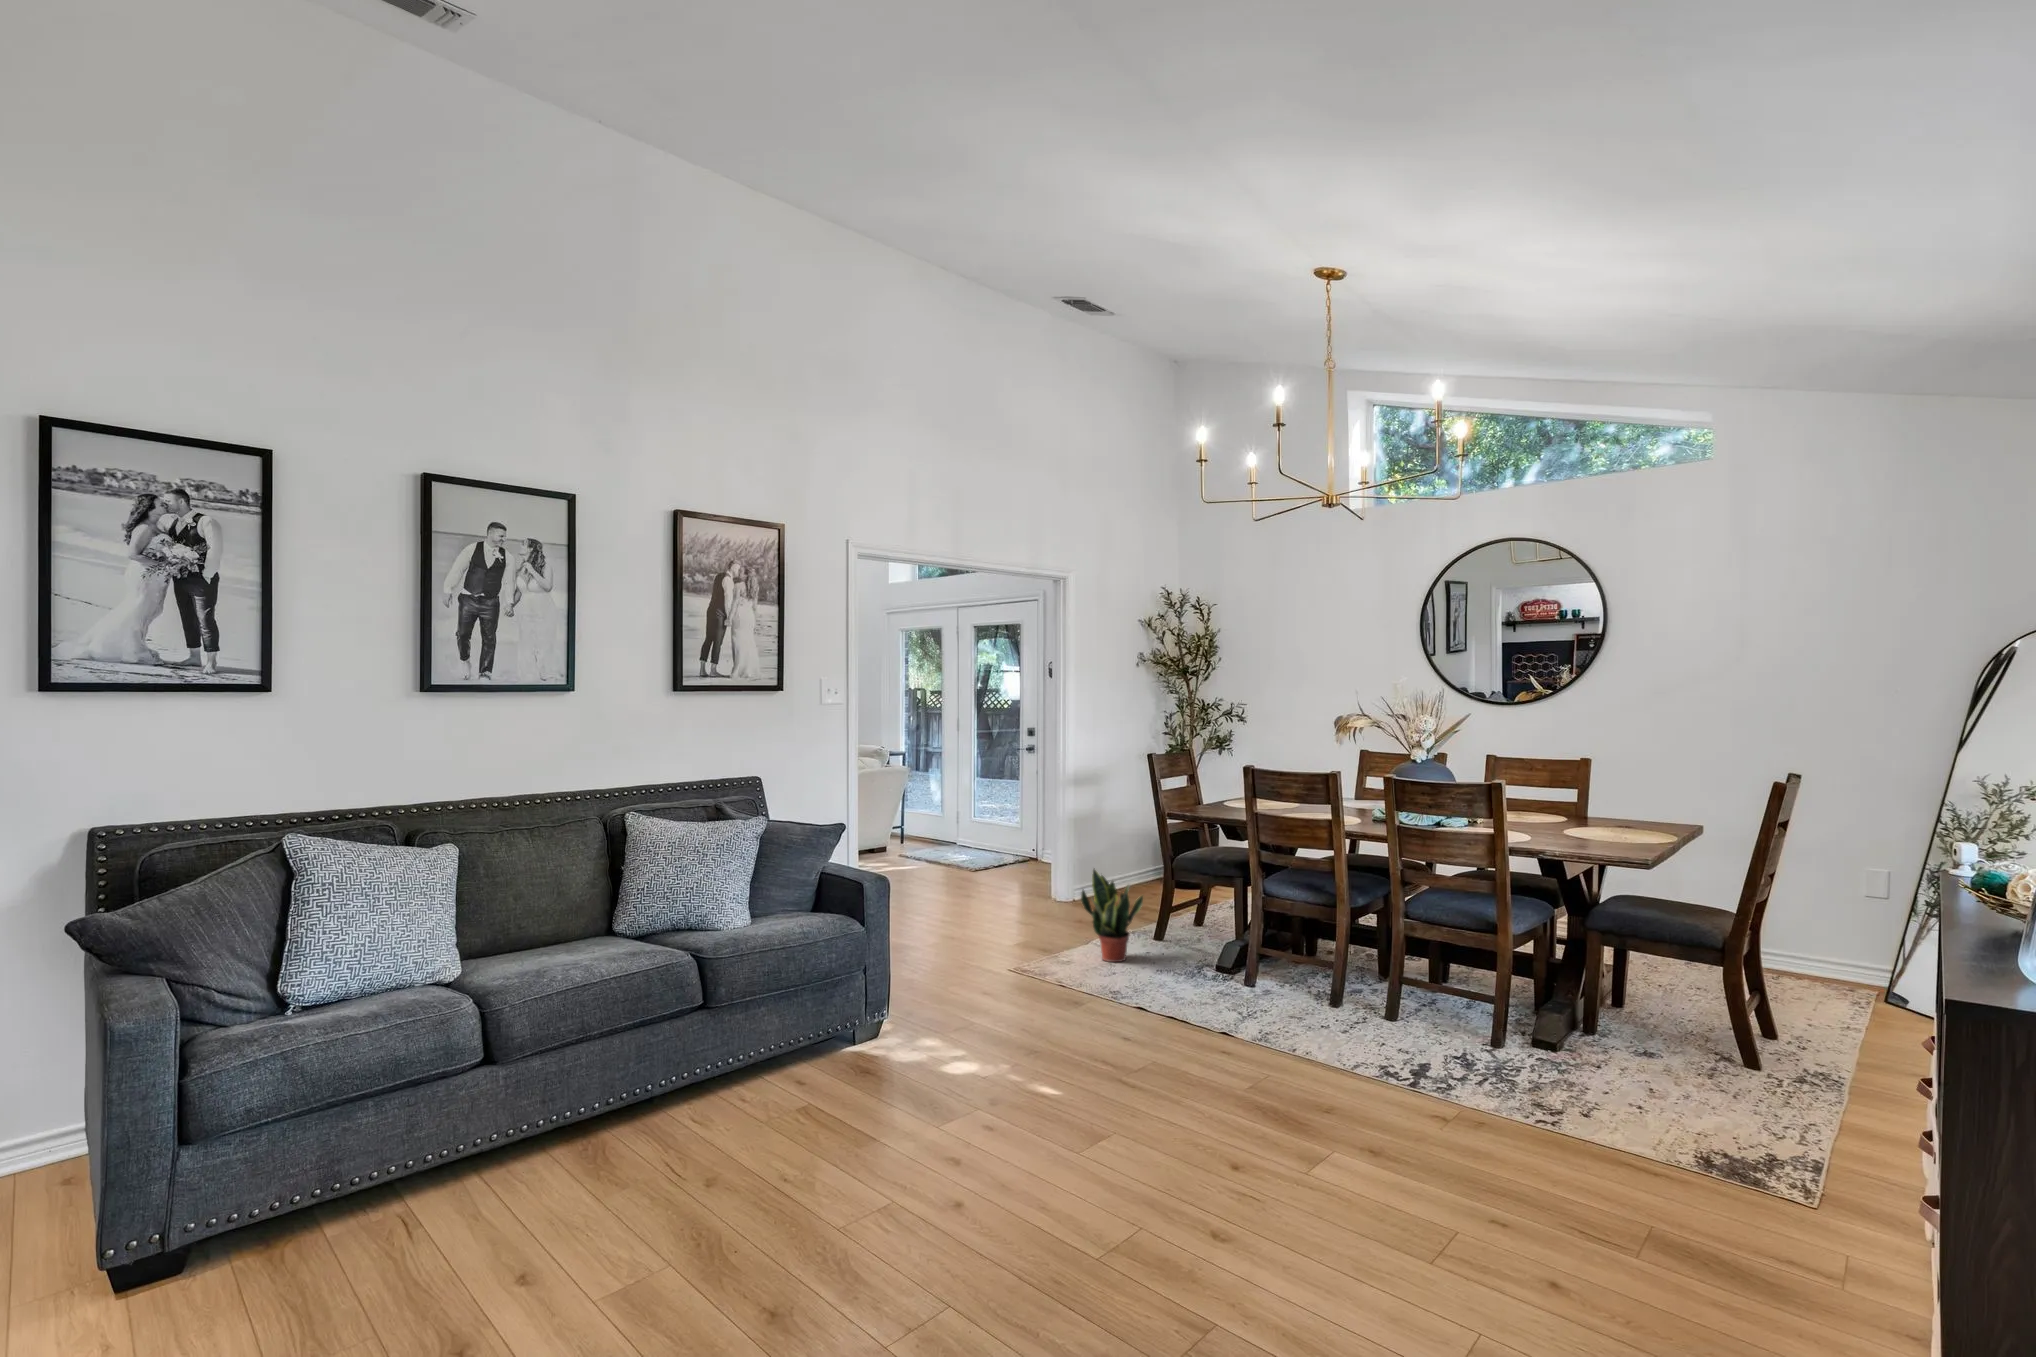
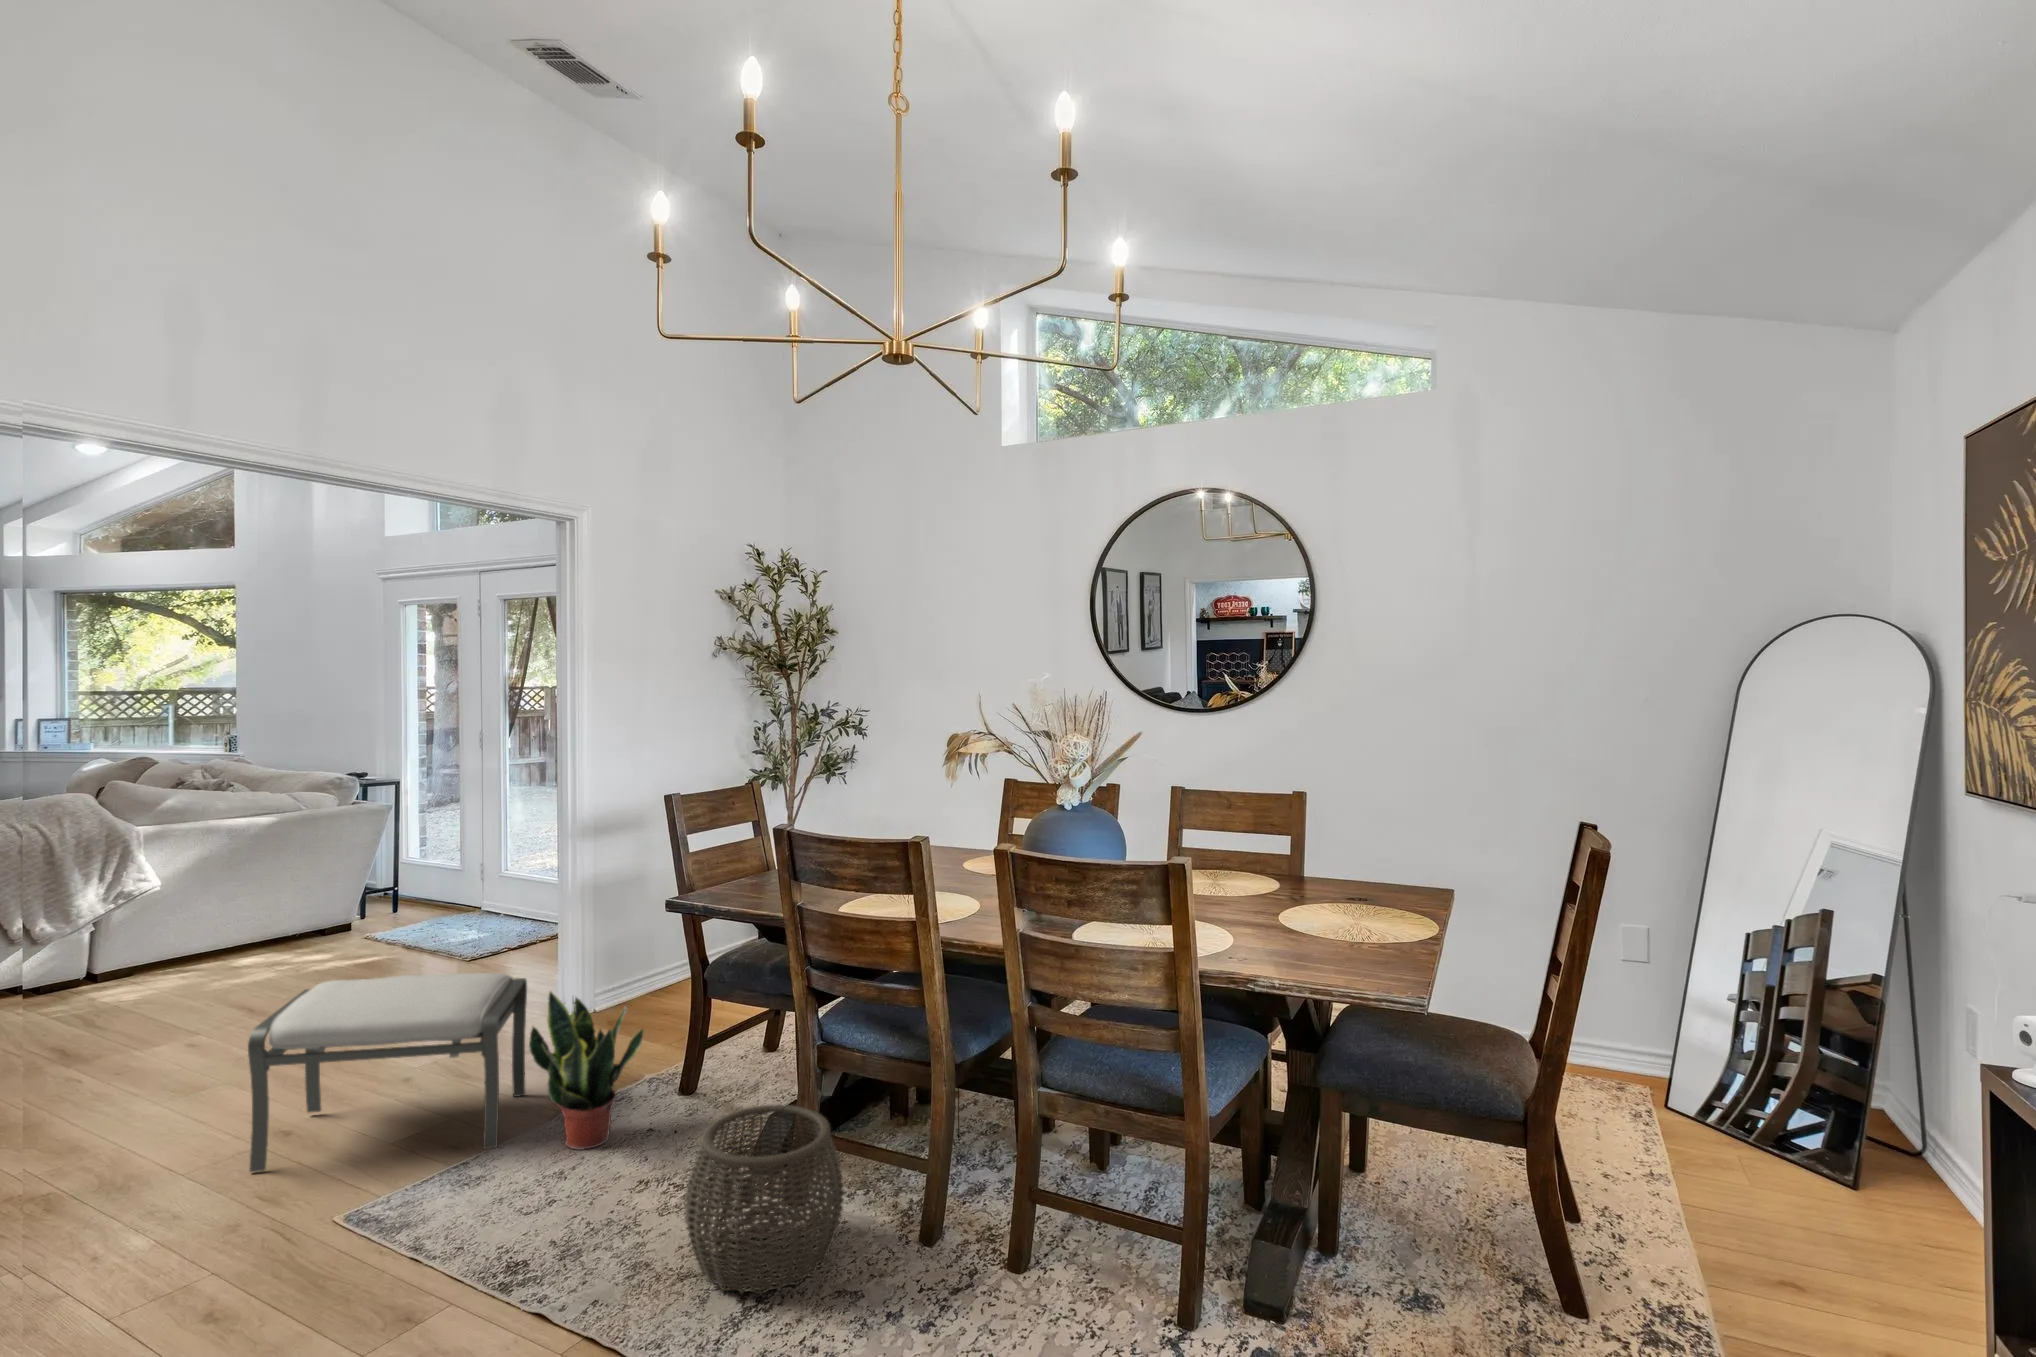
ottoman: none [937,862,1063,961] -> present [248,973,527,1172]
woven basket: none [1201,927,1290,1020] -> present [684,1105,844,1294]

